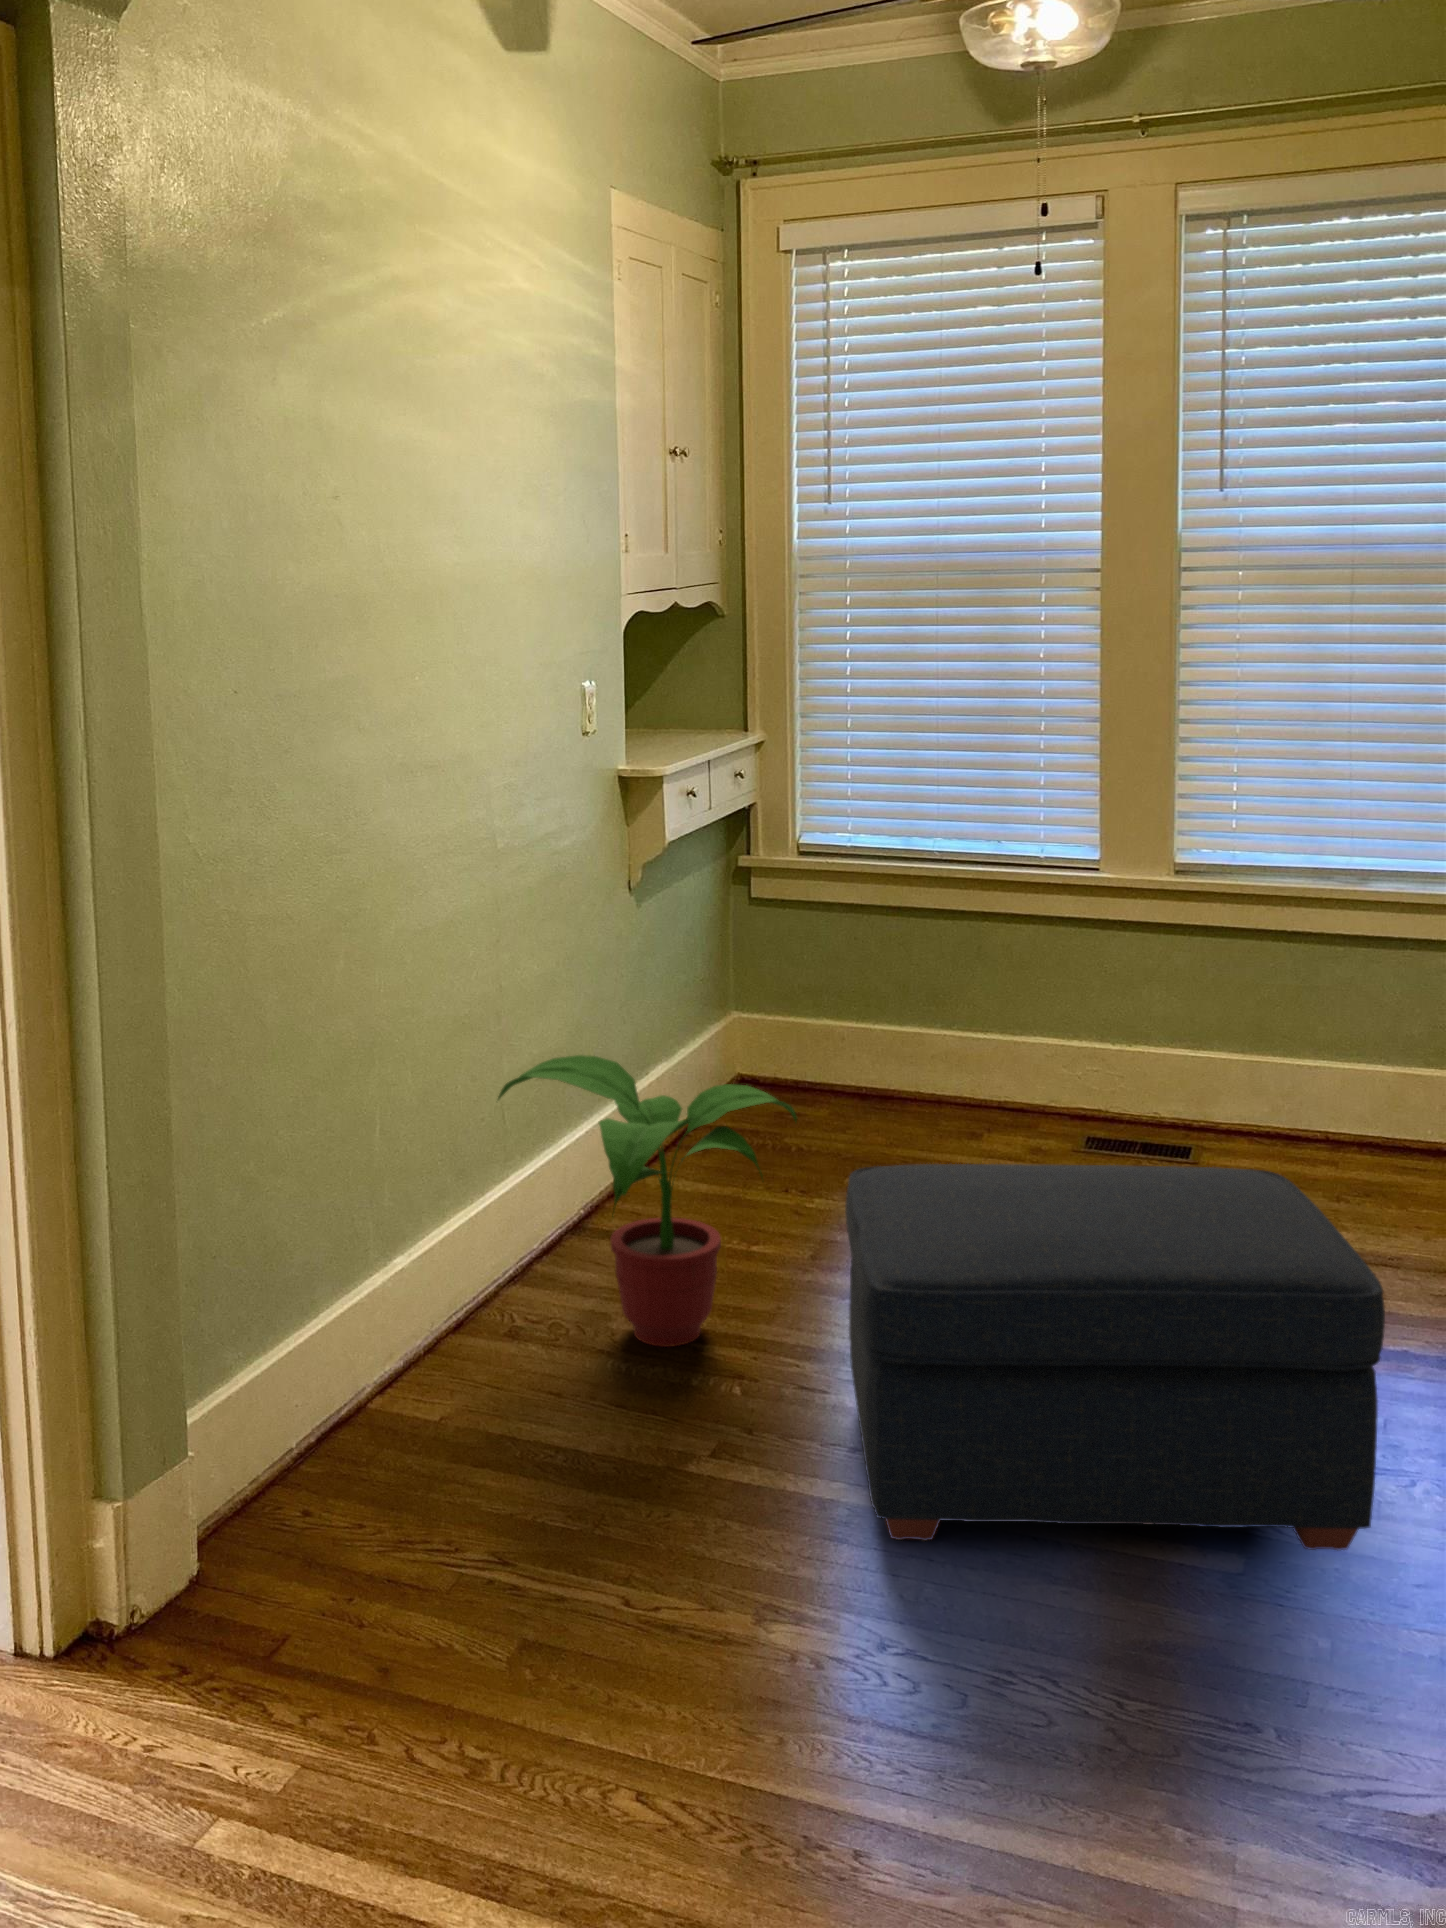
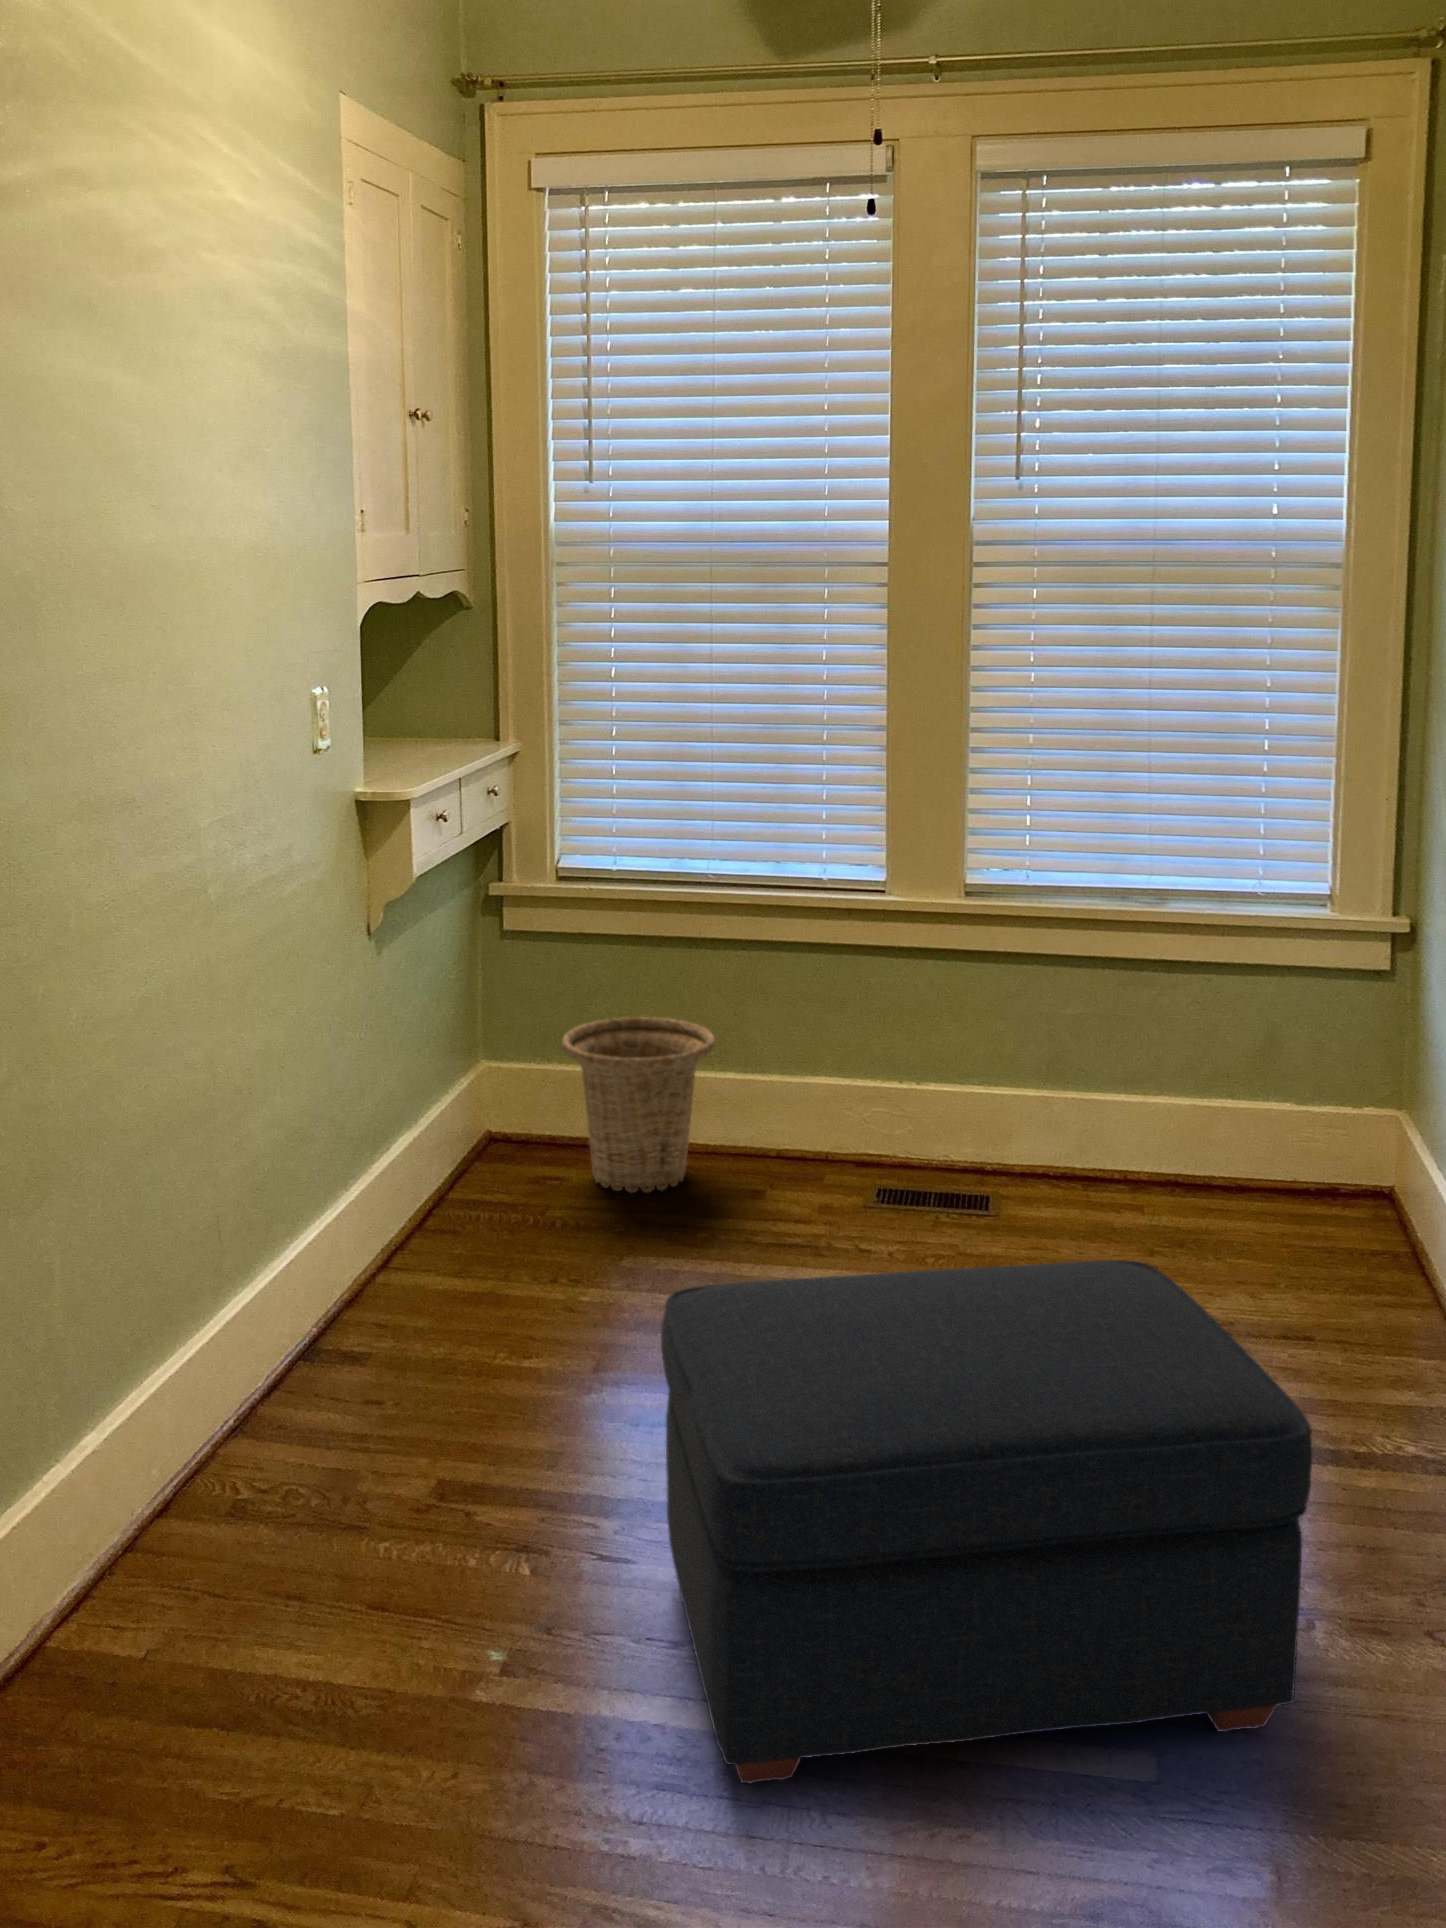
basket: none [799,979,937,1132] -> present [562,1017,715,1193]
potted plant: present [498,1055,797,1347] -> none [212,1155,586,1515]

